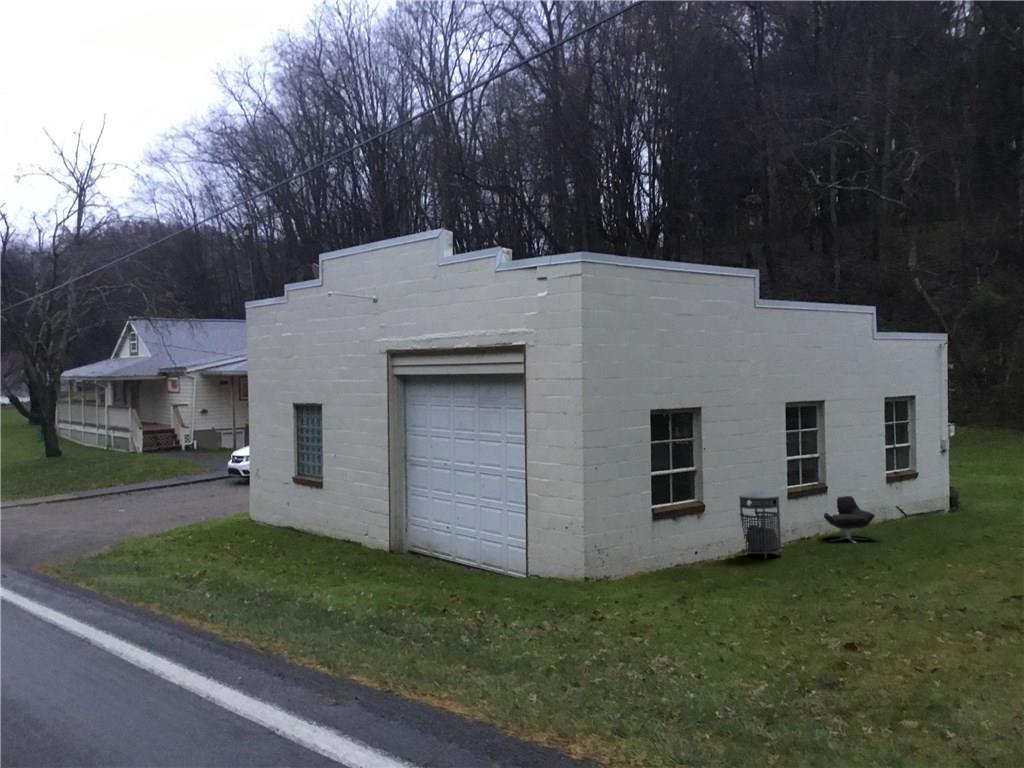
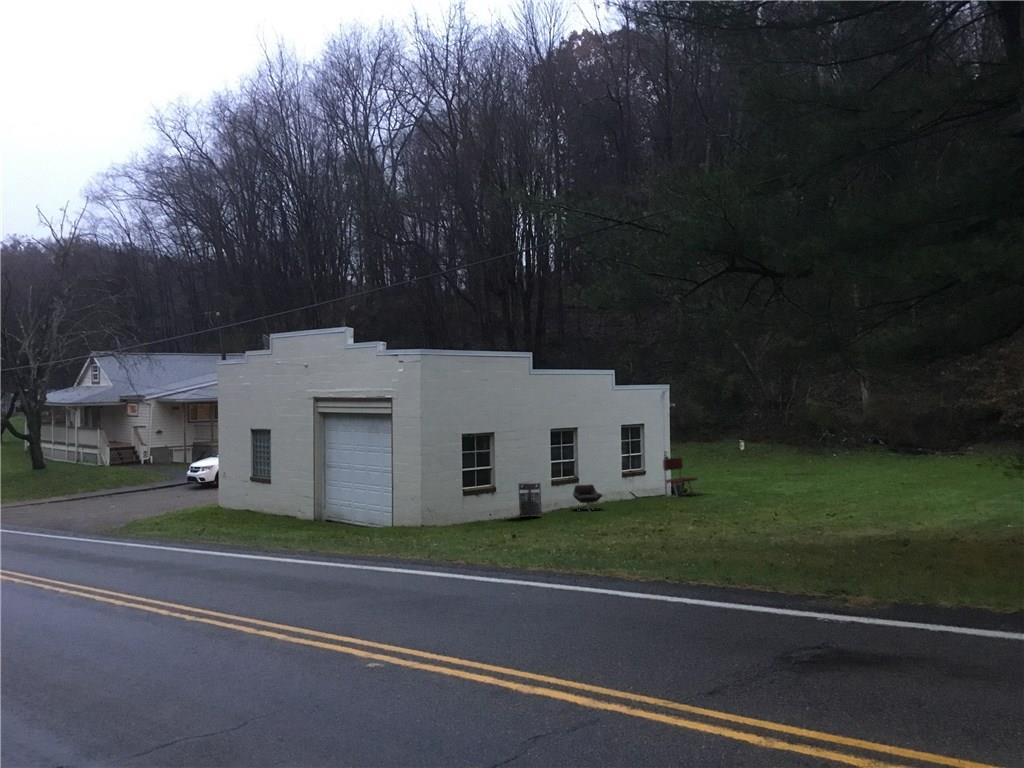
bench: none [944,450,998,515] -> present [663,458,697,497]

